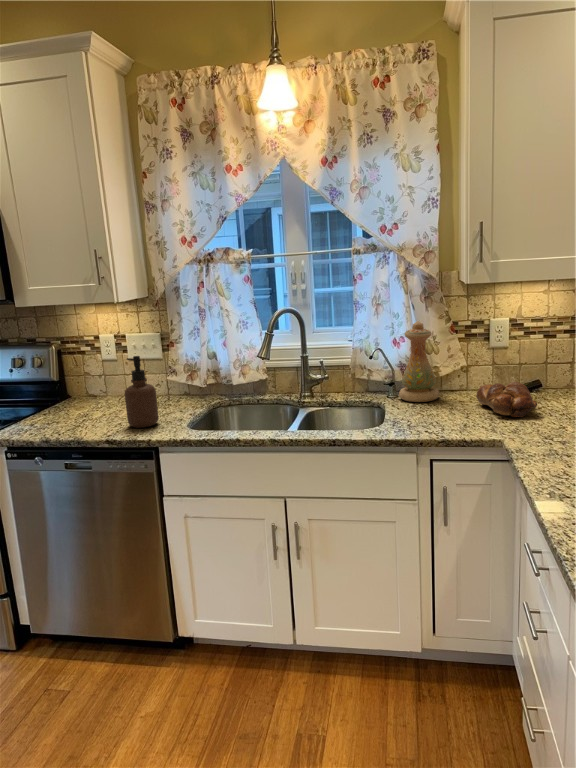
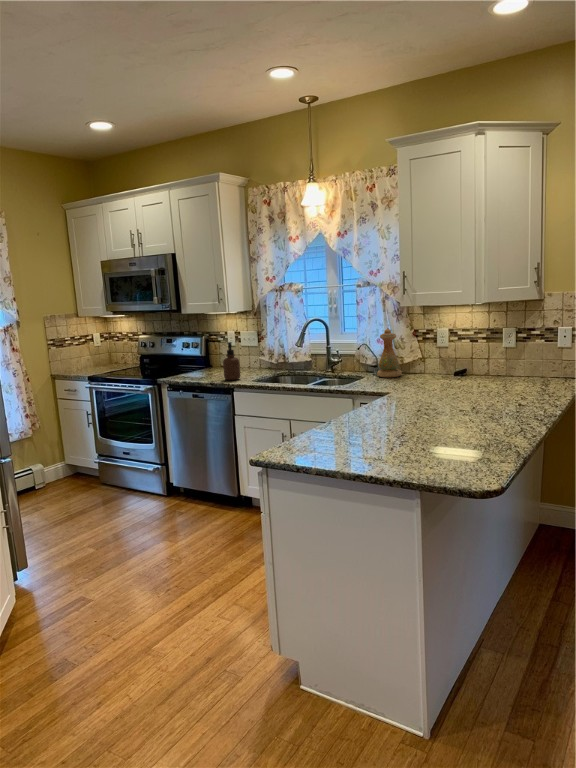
bread loaf: present [476,382,537,417] -> none [406,367,438,386]

